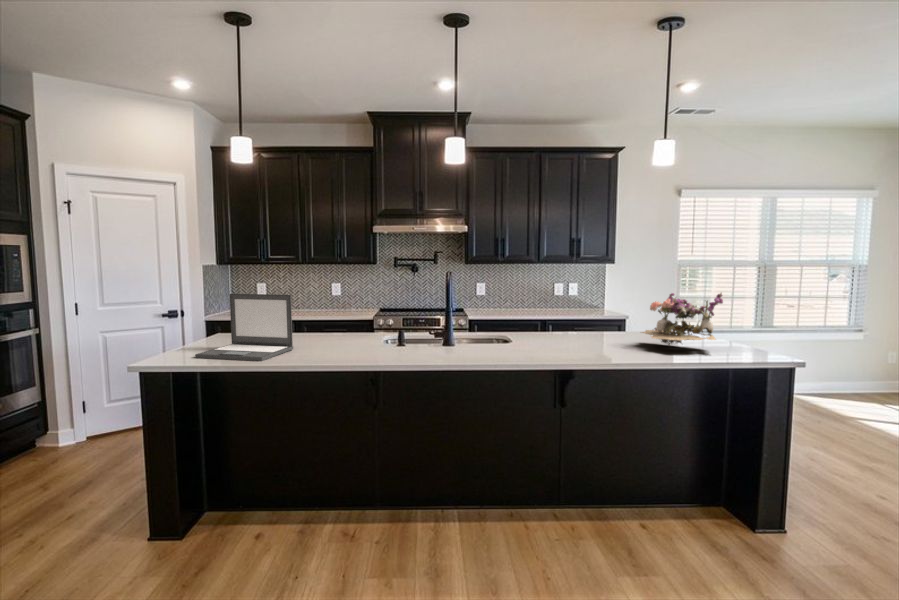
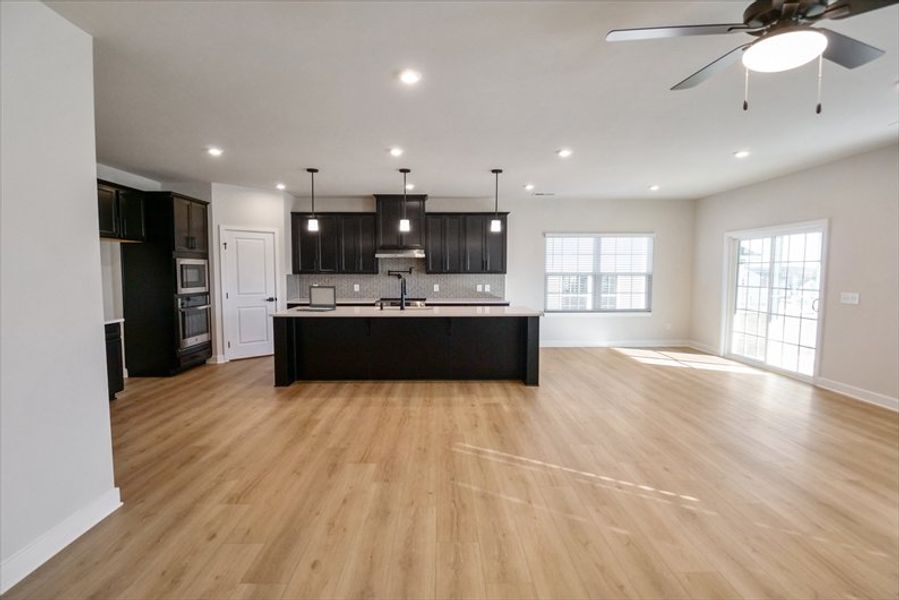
flower arrangement: present [642,293,723,346] -> none [488,285,518,310]

